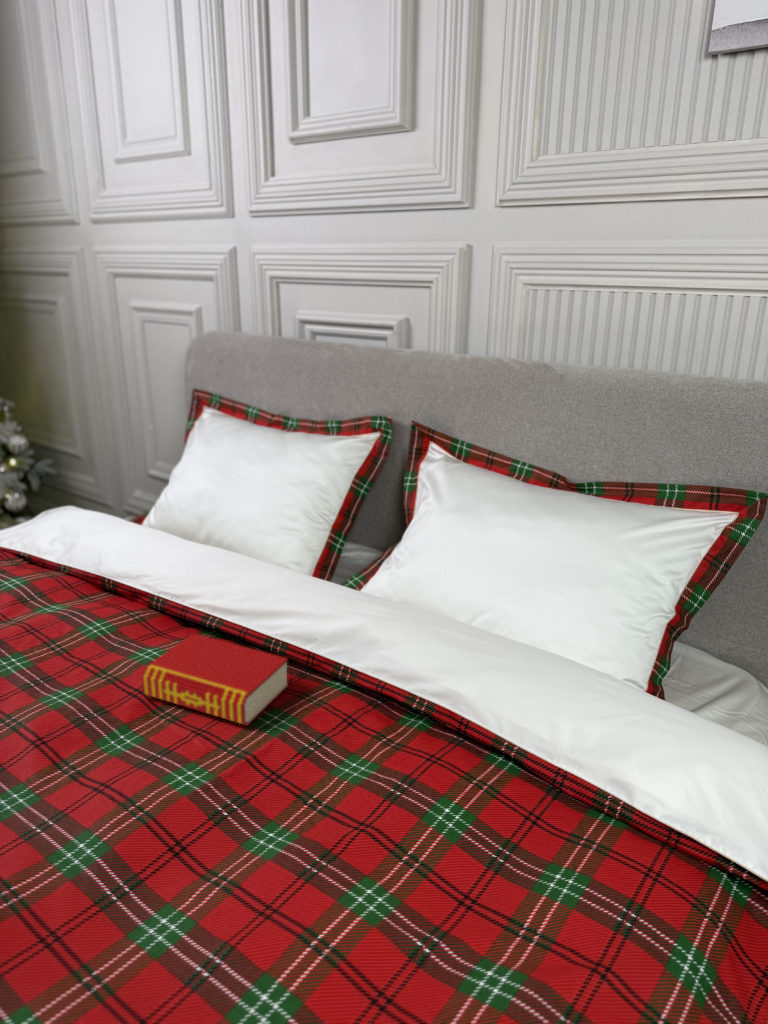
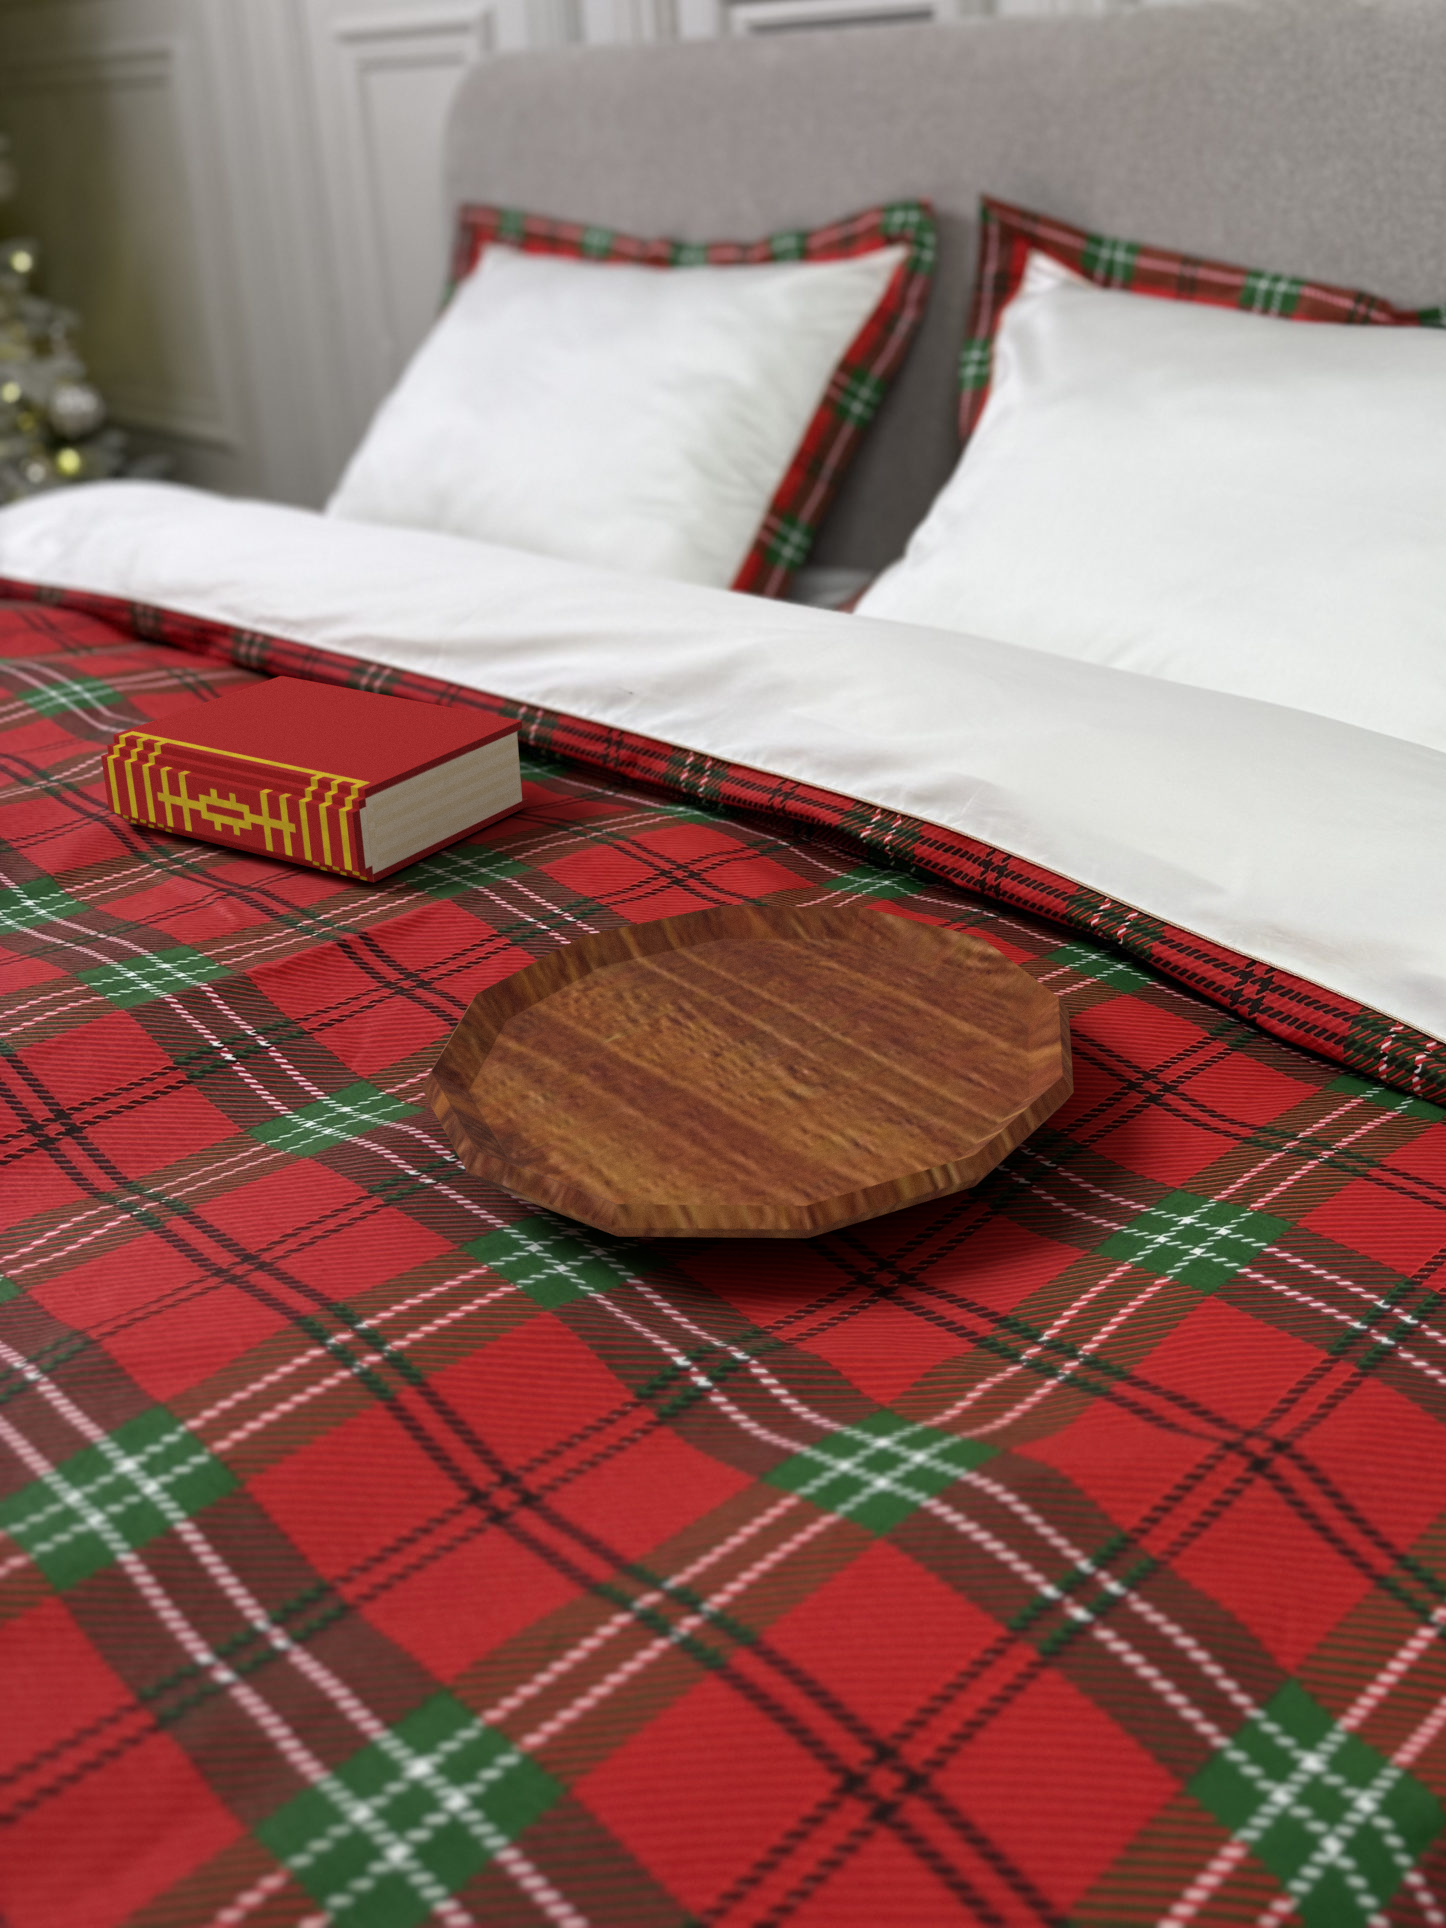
tray: none [308,747,518,898] -> present [421,906,1074,1238]

